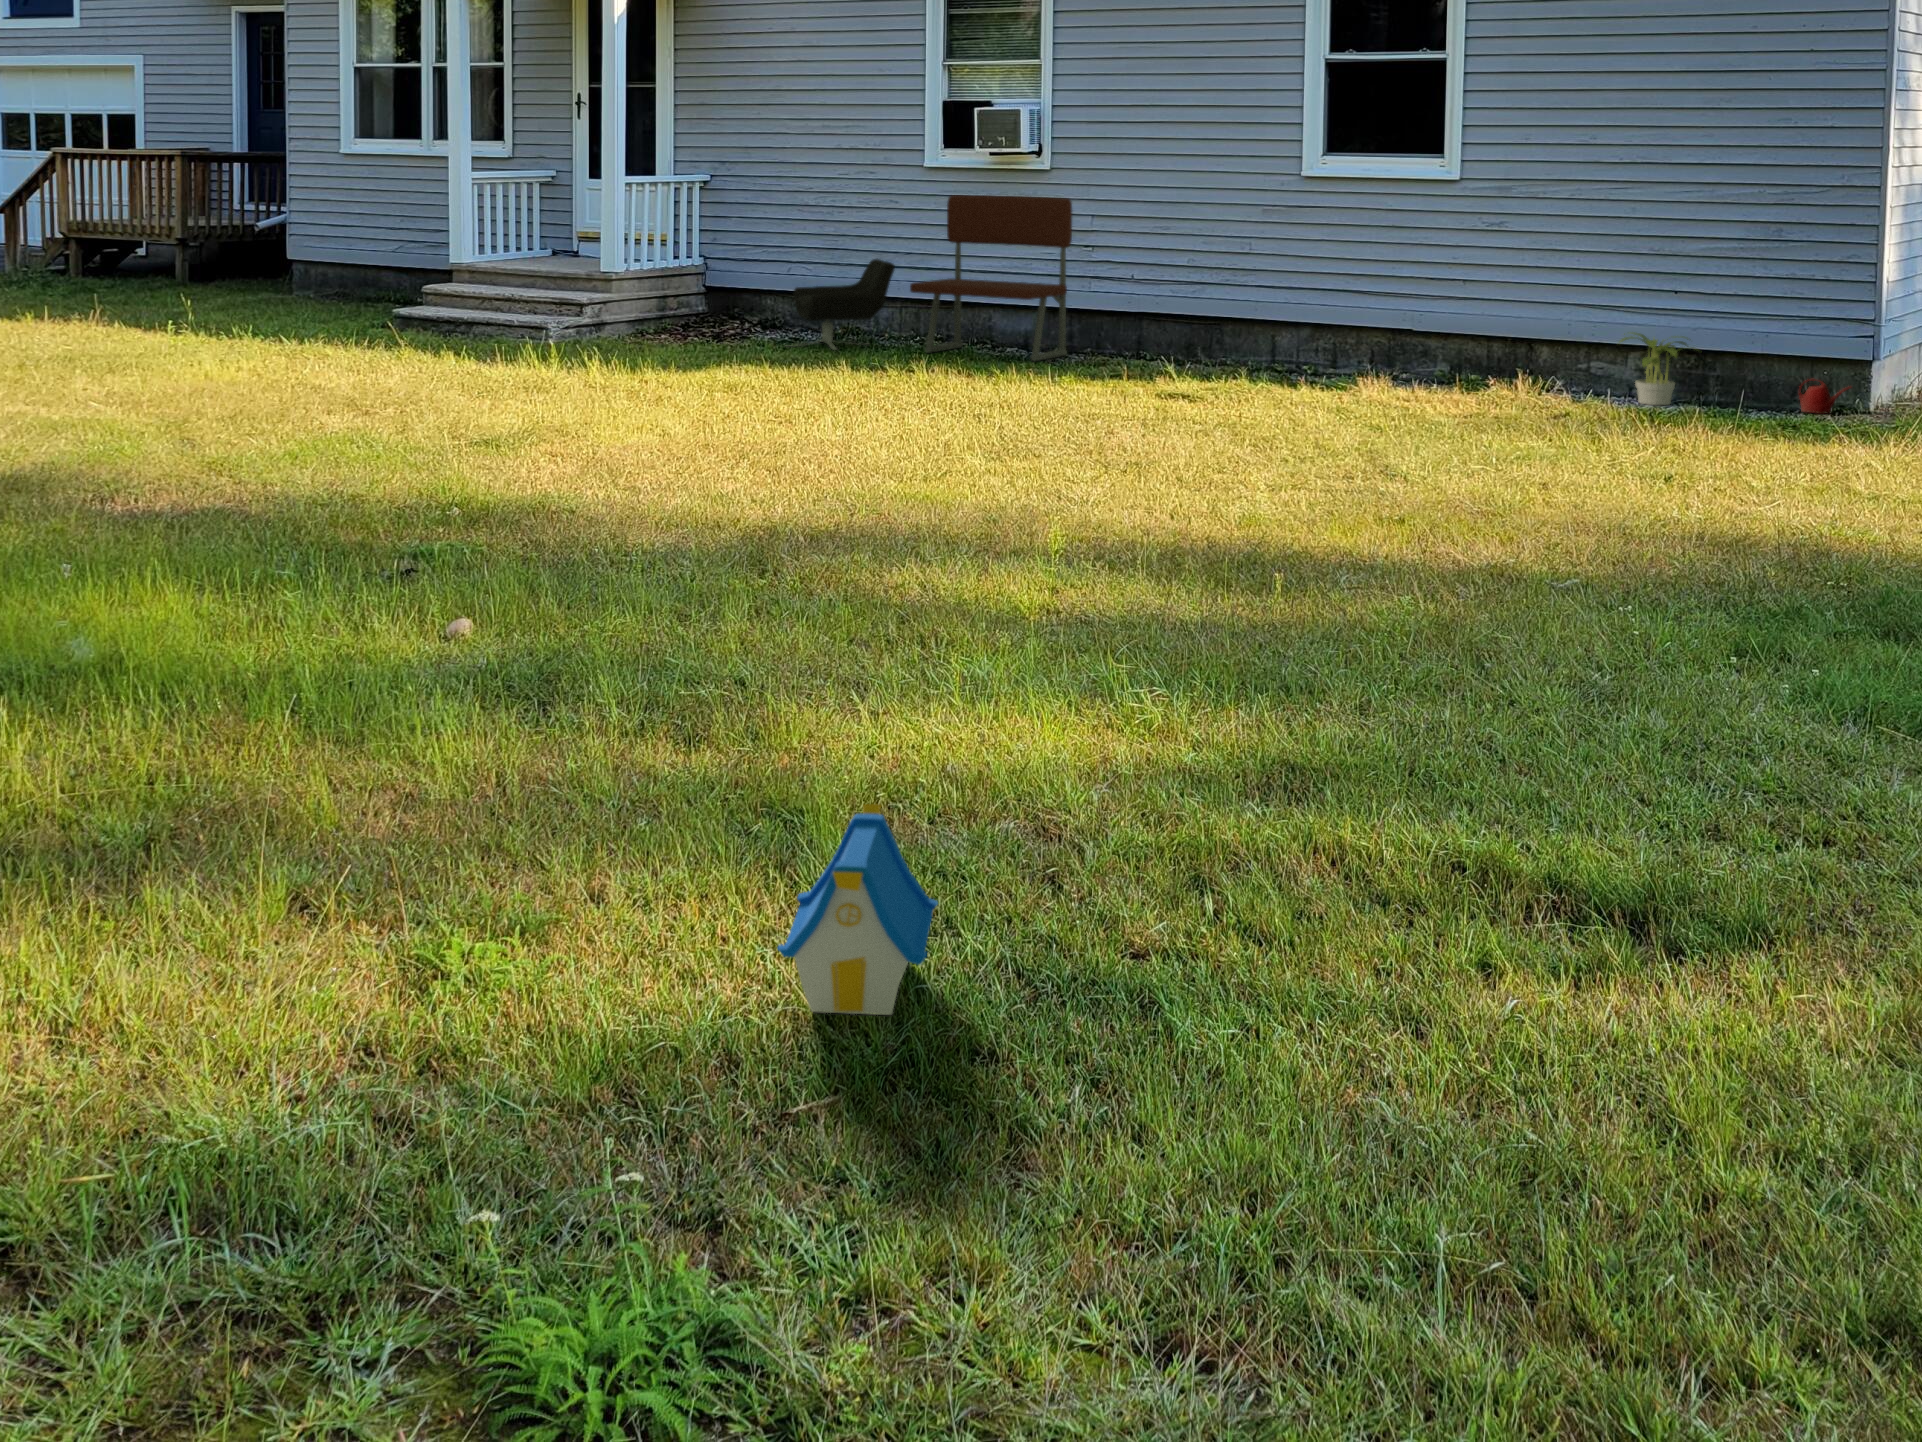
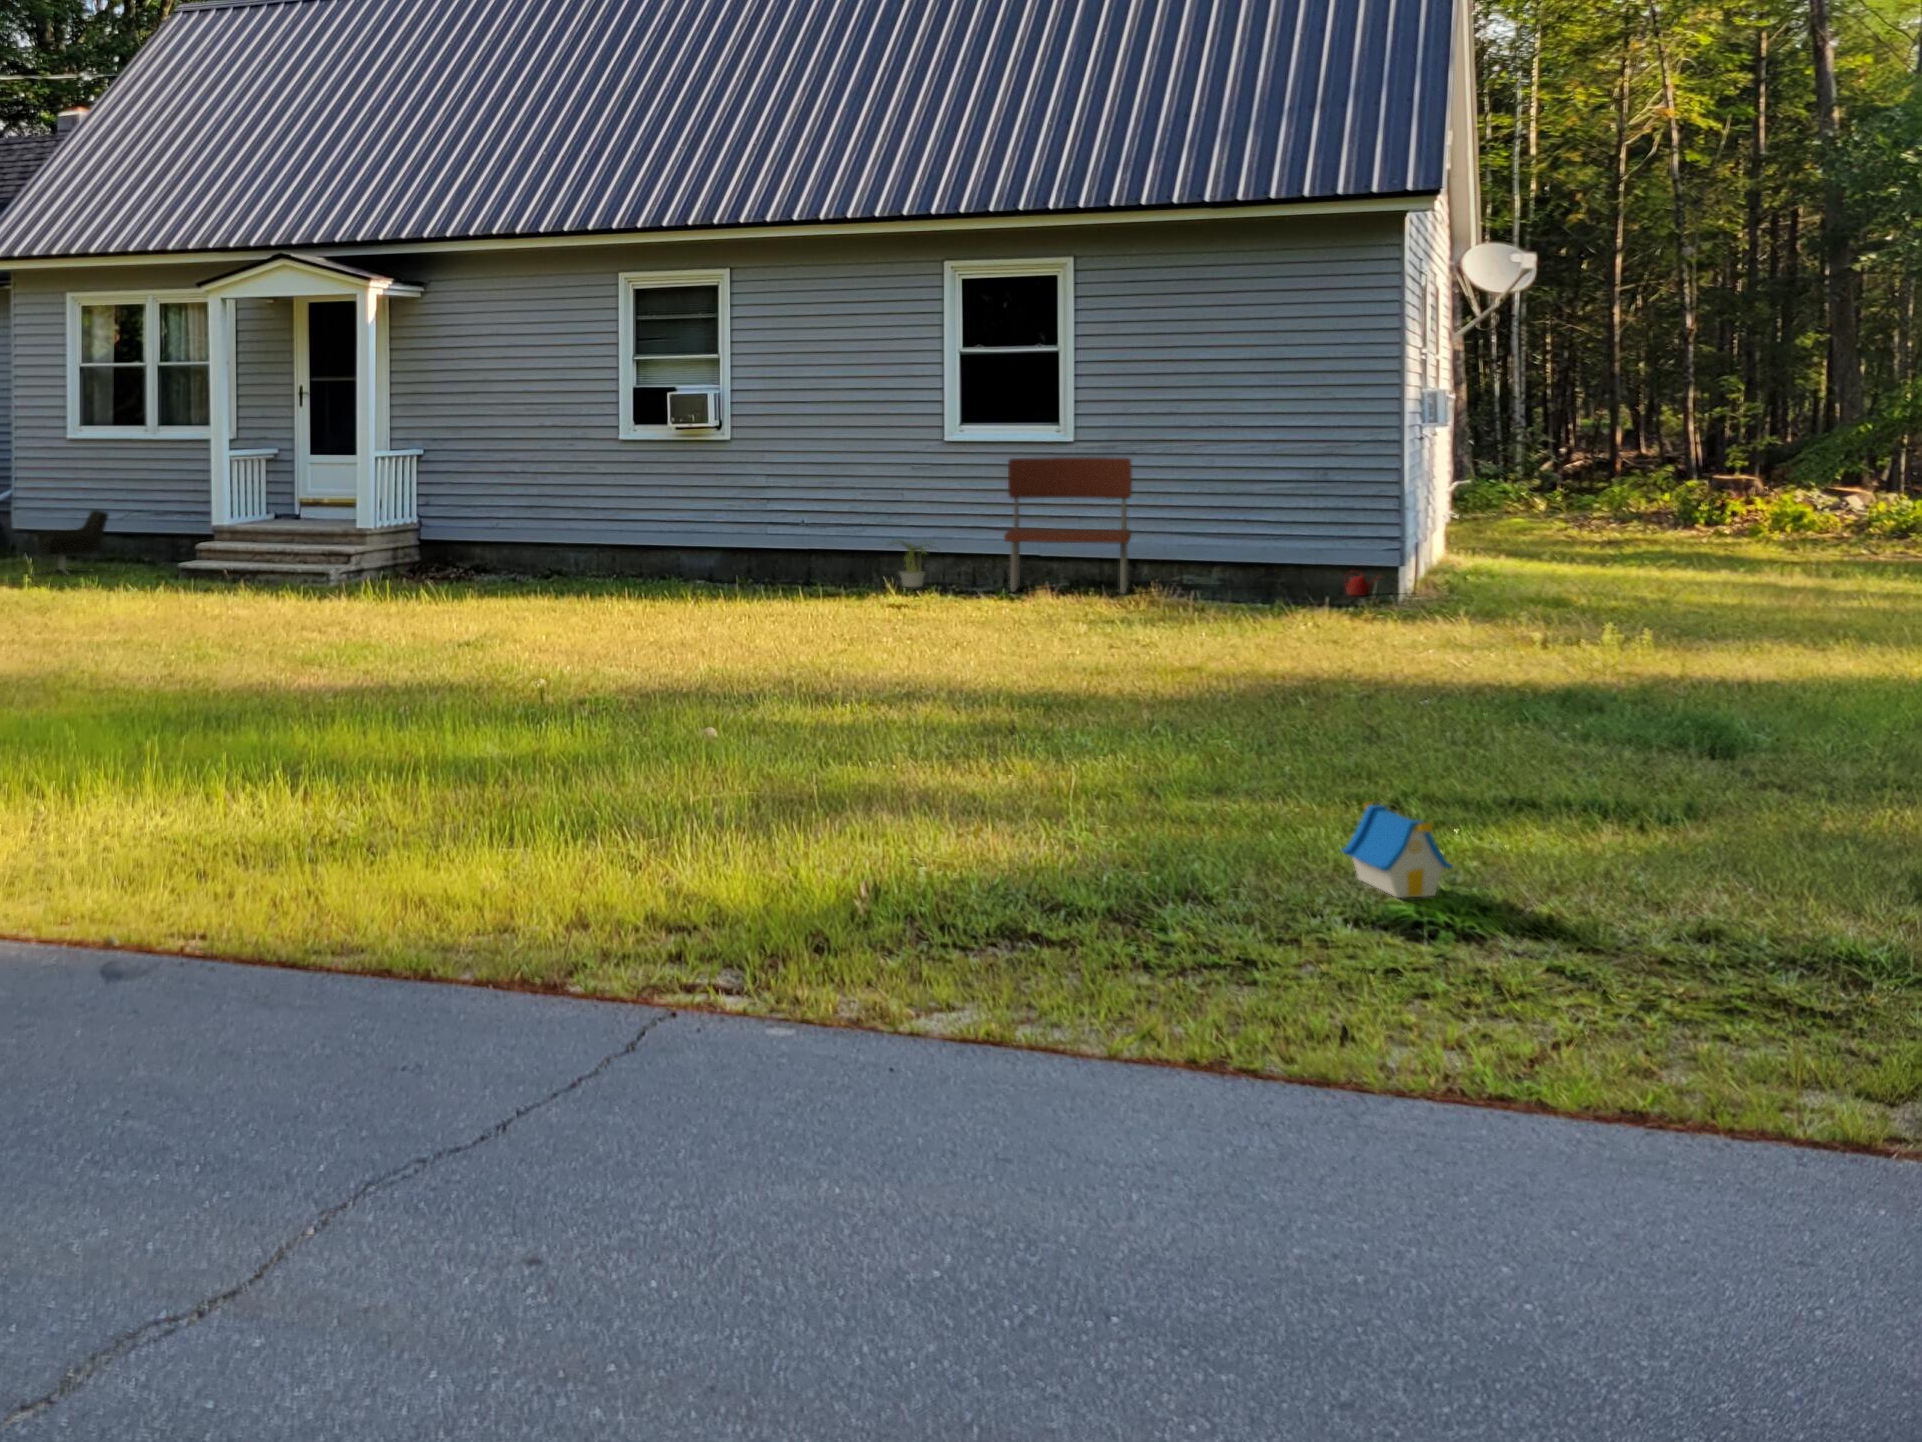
bench: present [910,195,1072,361] -> present [1004,457,1132,594]
lounge chair: present [793,259,895,350] -> present [37,510,108,574]
potted plant: present [1620,333,1699,405] -> present [897,539,932,587]

